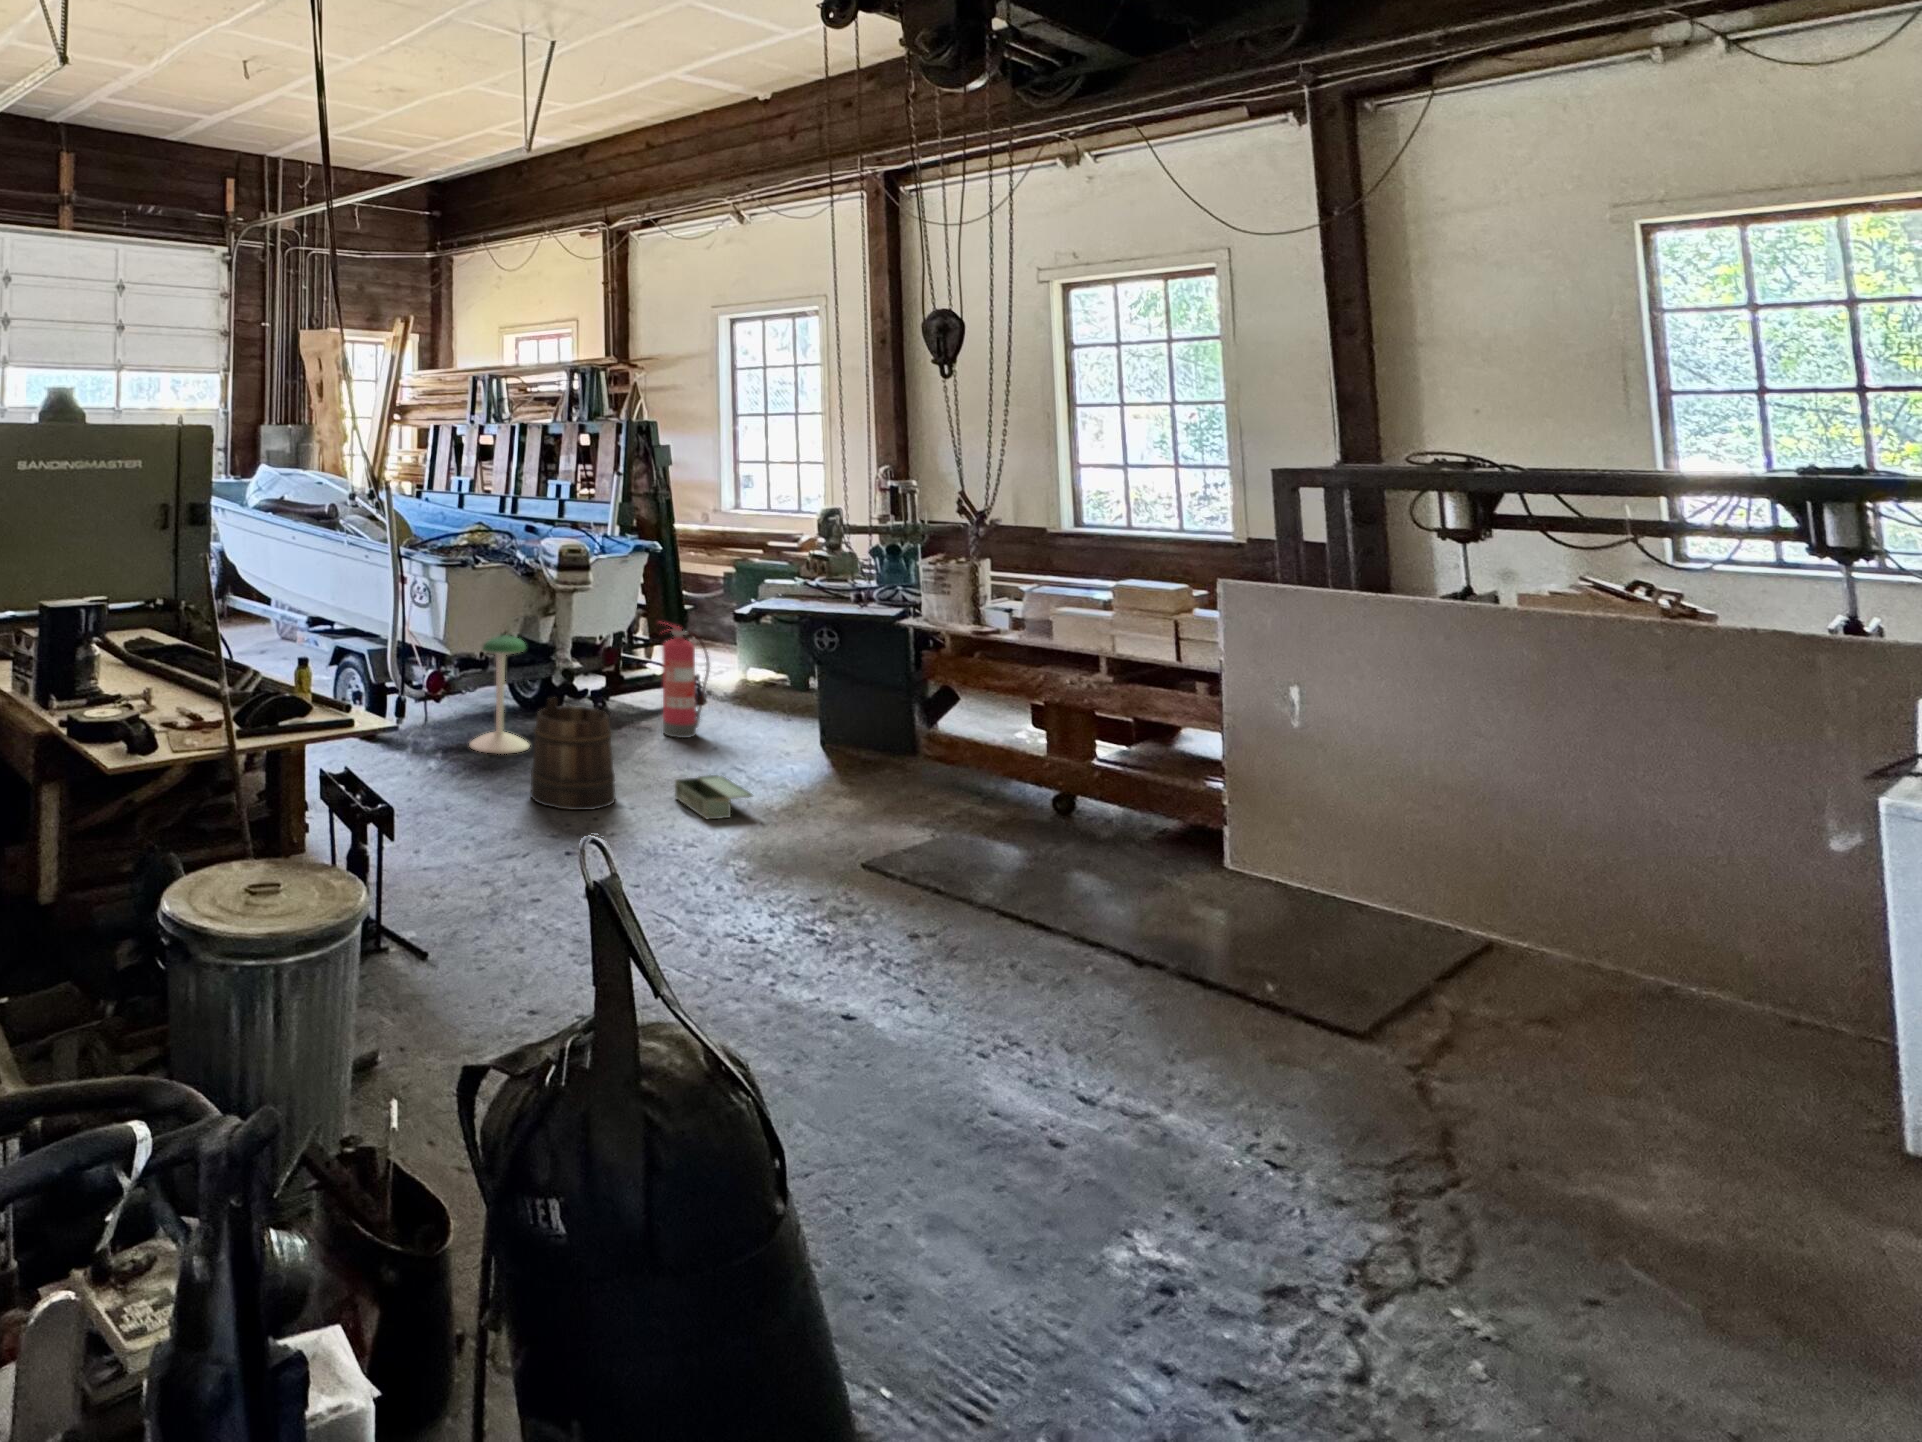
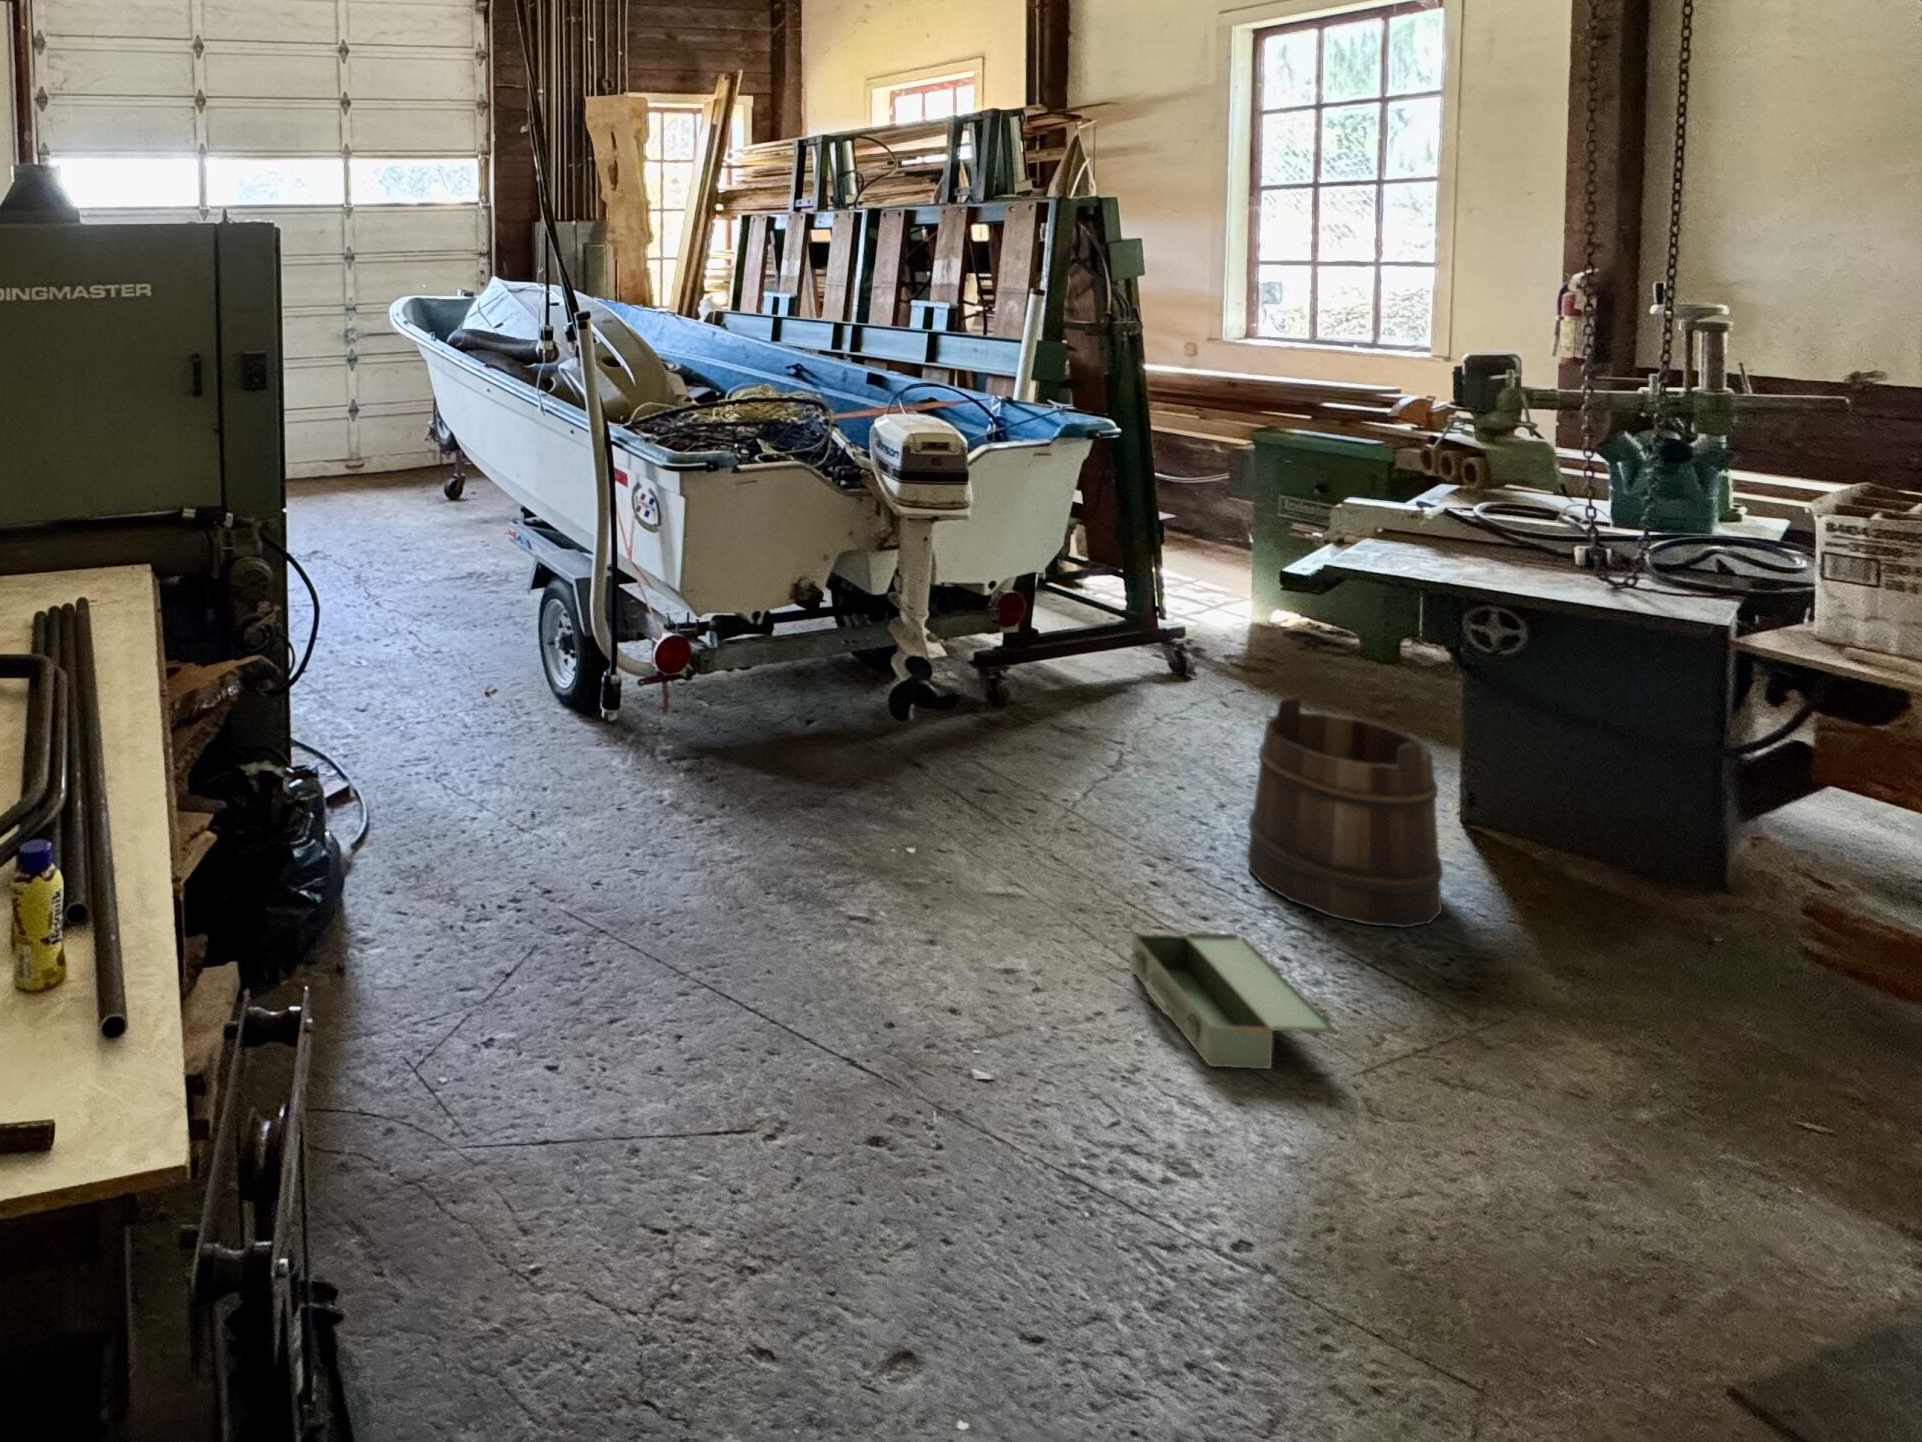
fire extinguisher: present [661,623,709,738] -> none [1103,564,1211,776]
stool: present [469,635,529,754] -> none [742,574,850,781]
bucket: present [531,697,615,810] -> present [1247,697,1443,928]

